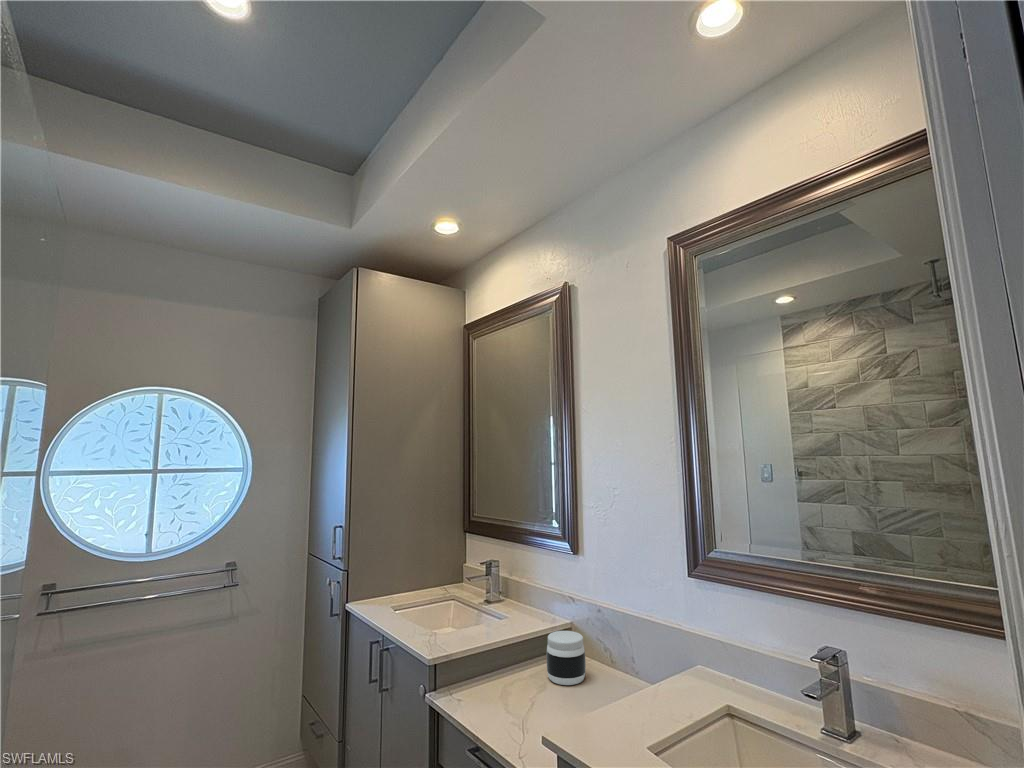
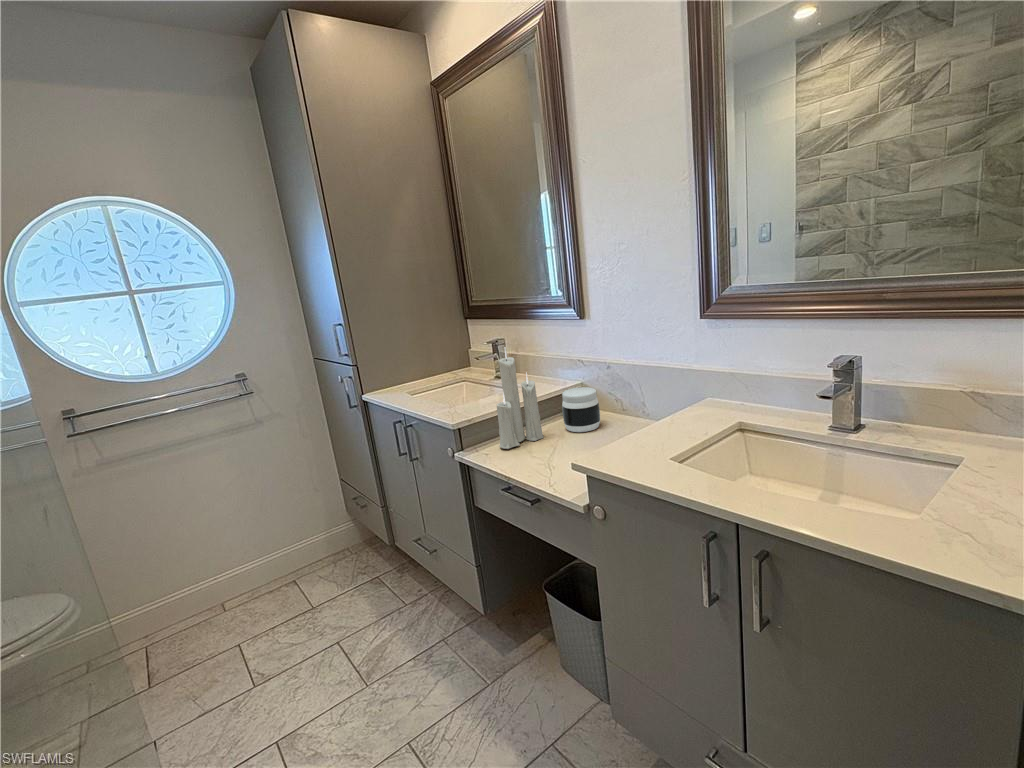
candle: none [475,573,524,697] -> present [497,349,544,449]

